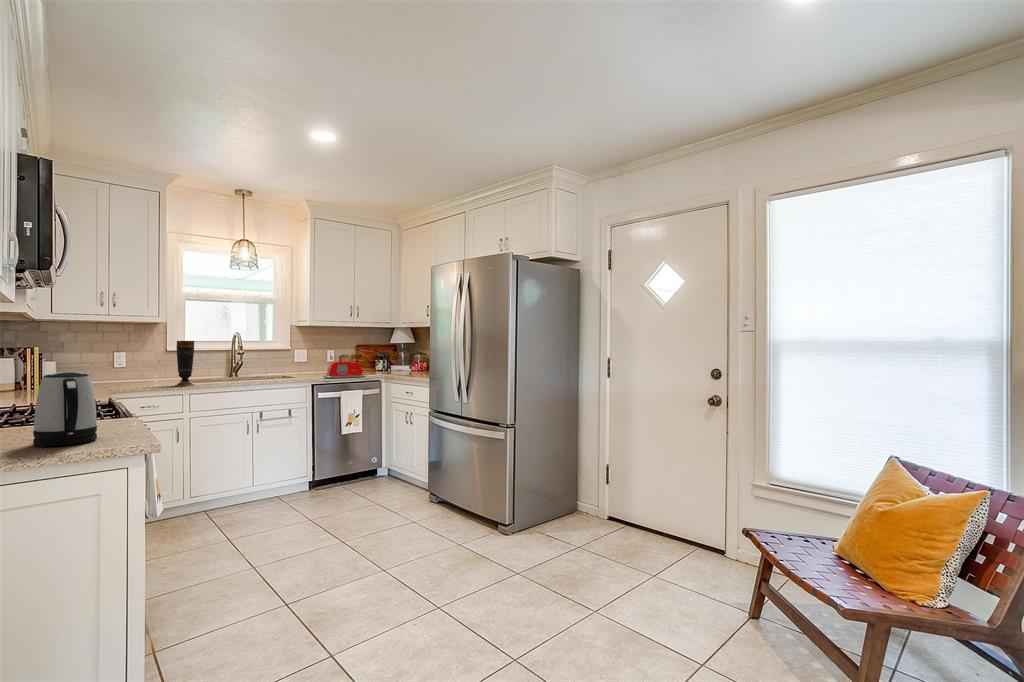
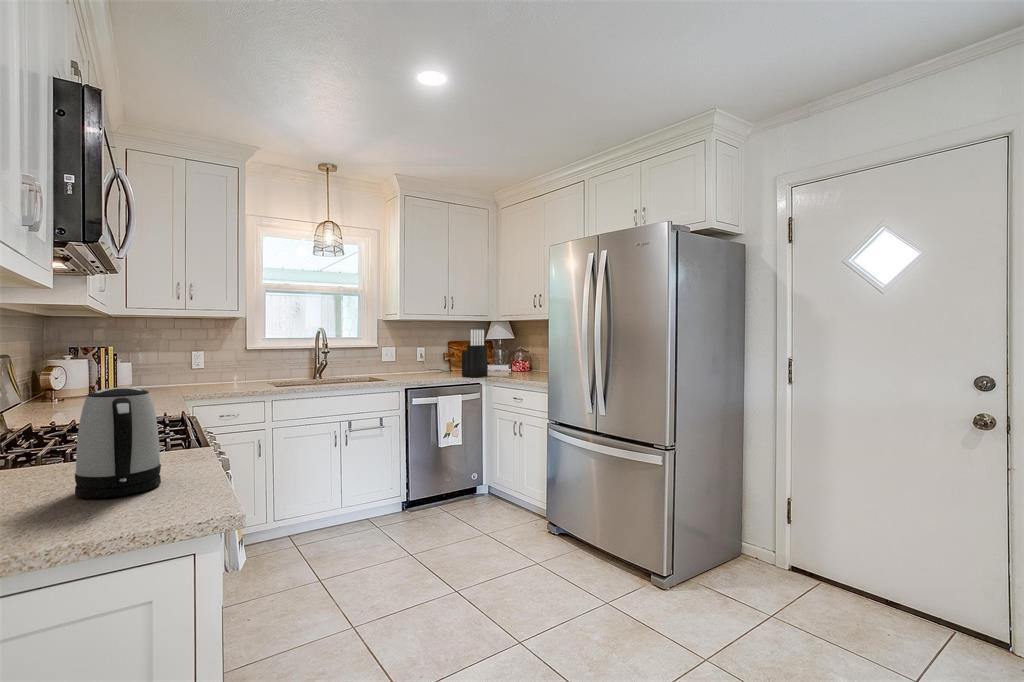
knife block: none [364,335,387,375] -> present [462,330,487,377]
vase: present [176,341,194,386] -> none [257,338,278,391]
toaster: present [323,355,366,378] -> none [417,353,466,381]

